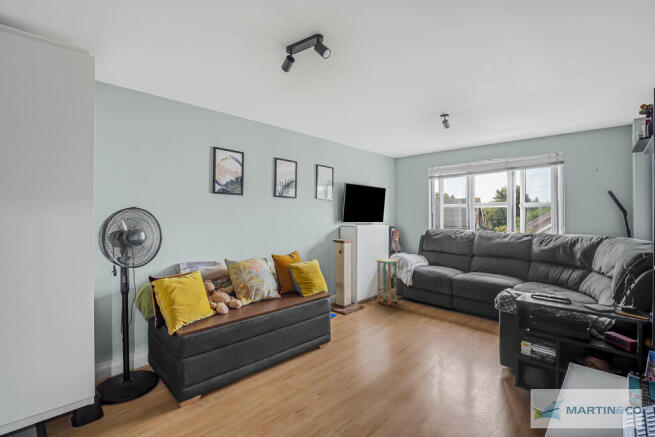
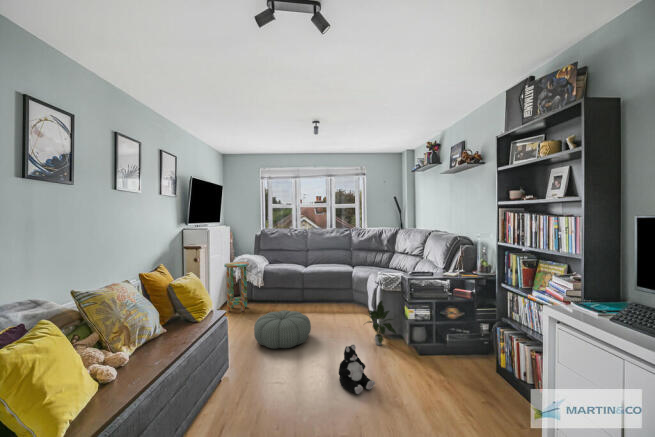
pouf: none [367,308,423,344] -> present [254,310,311,349]
potted plant: none [466,321,509,375] -> present [367,301,396,345]
plush toy: none [394,353,427,405] -> present [339,345,375,394]

